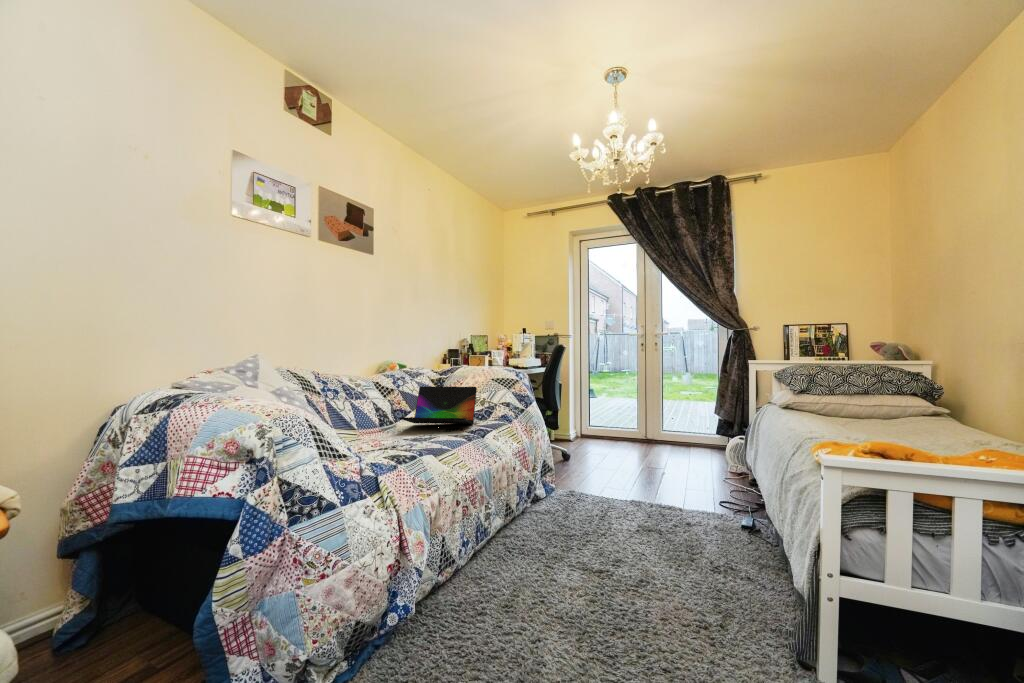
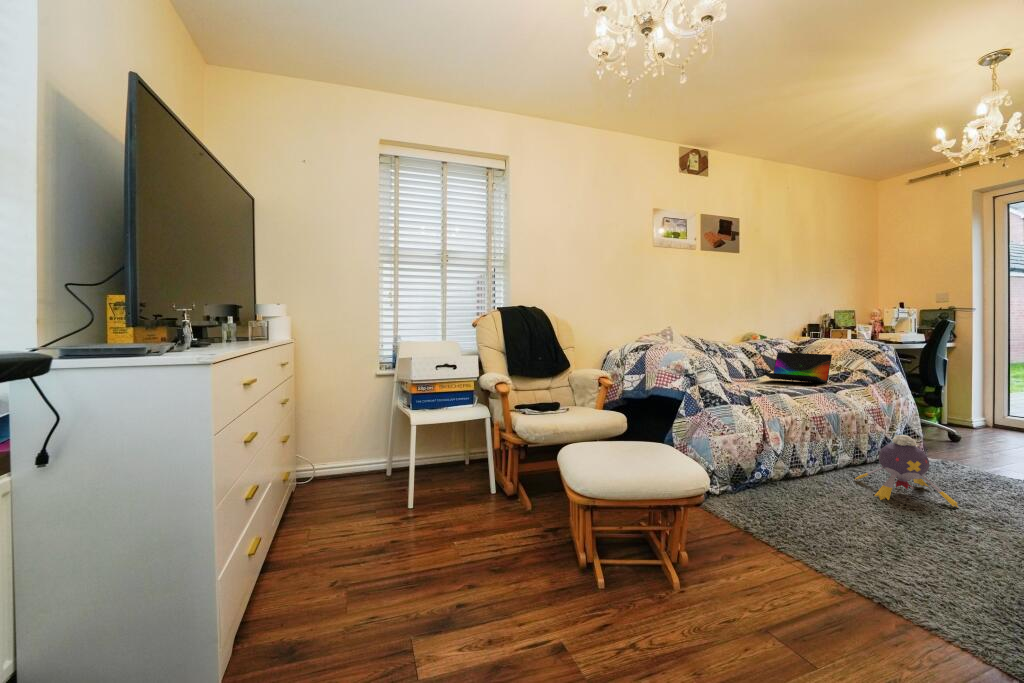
plush toy: none [511,489,611,594] -> present [855,435,958,507]

